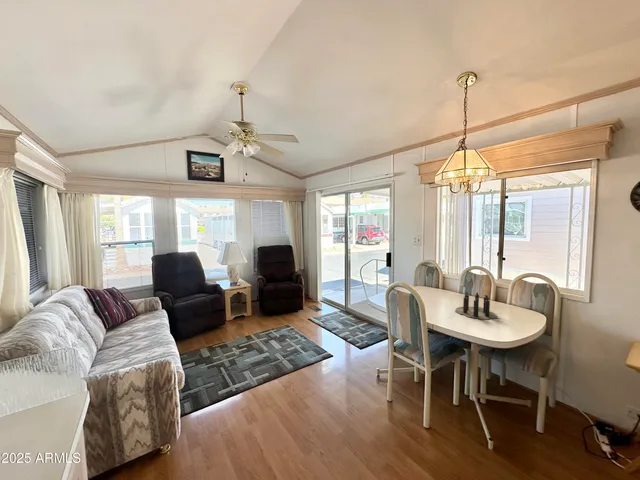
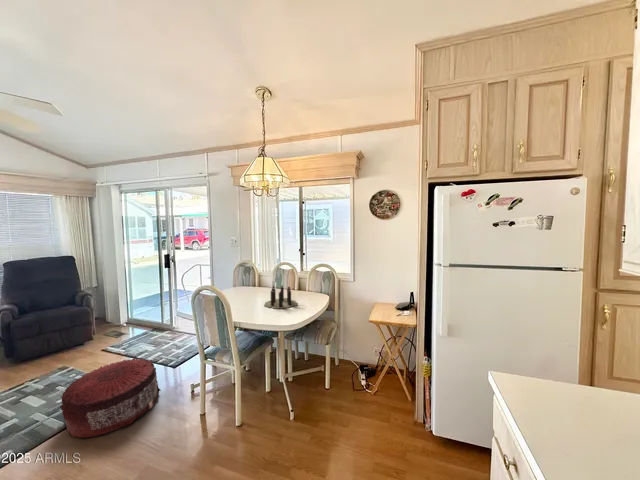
pouf: none [292,332,354,386] -> present [60,358,161,438]

